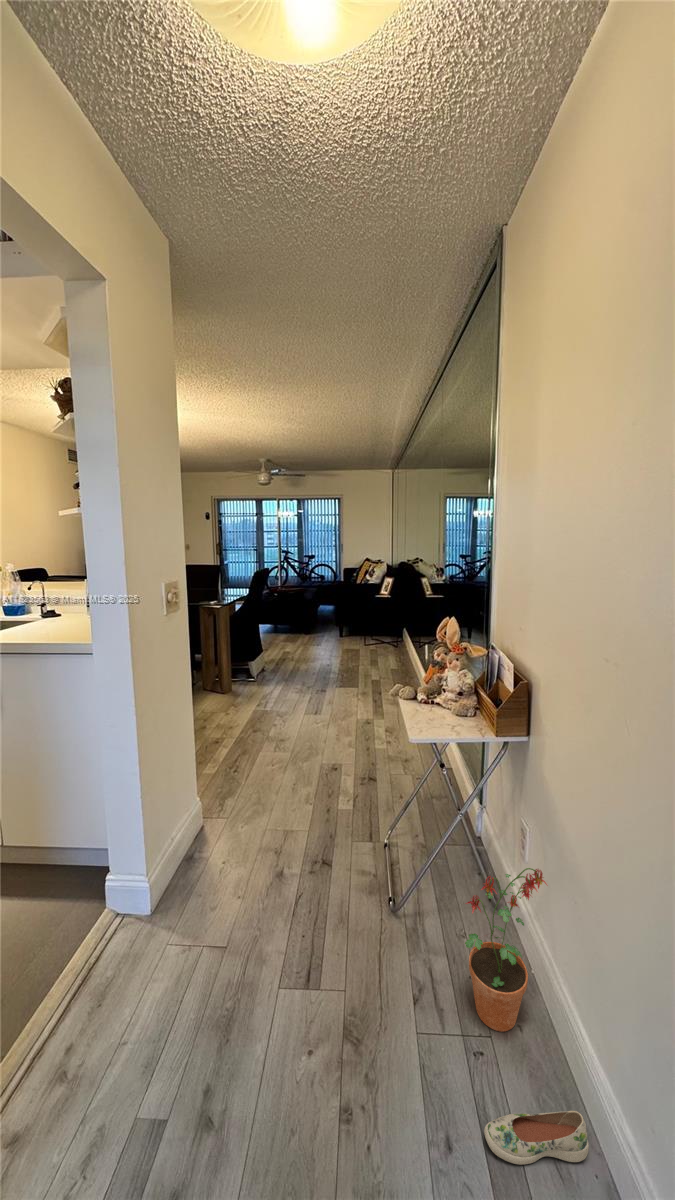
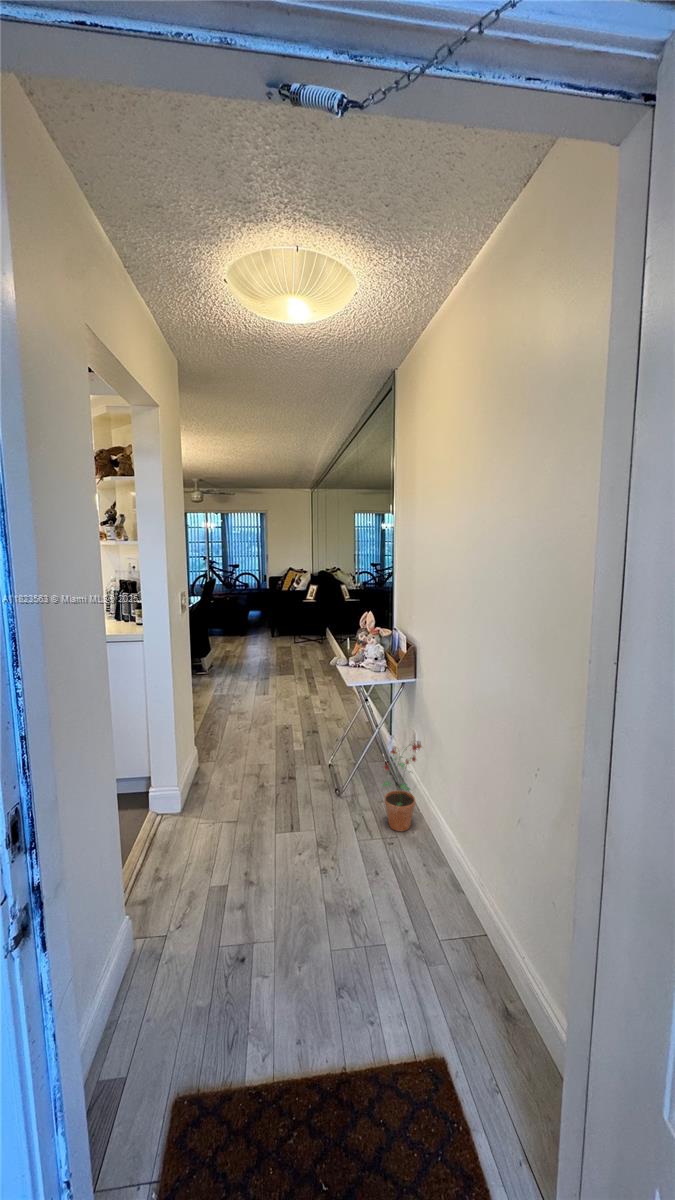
shoe: present [484,1111,589,1165] -> none [393,843,441,868]

